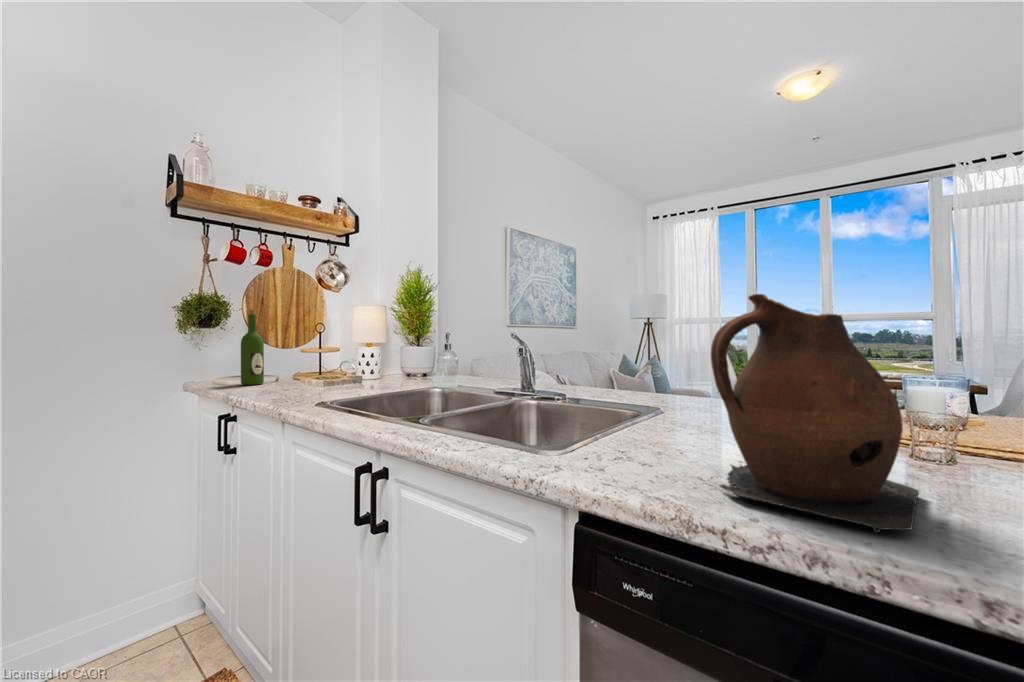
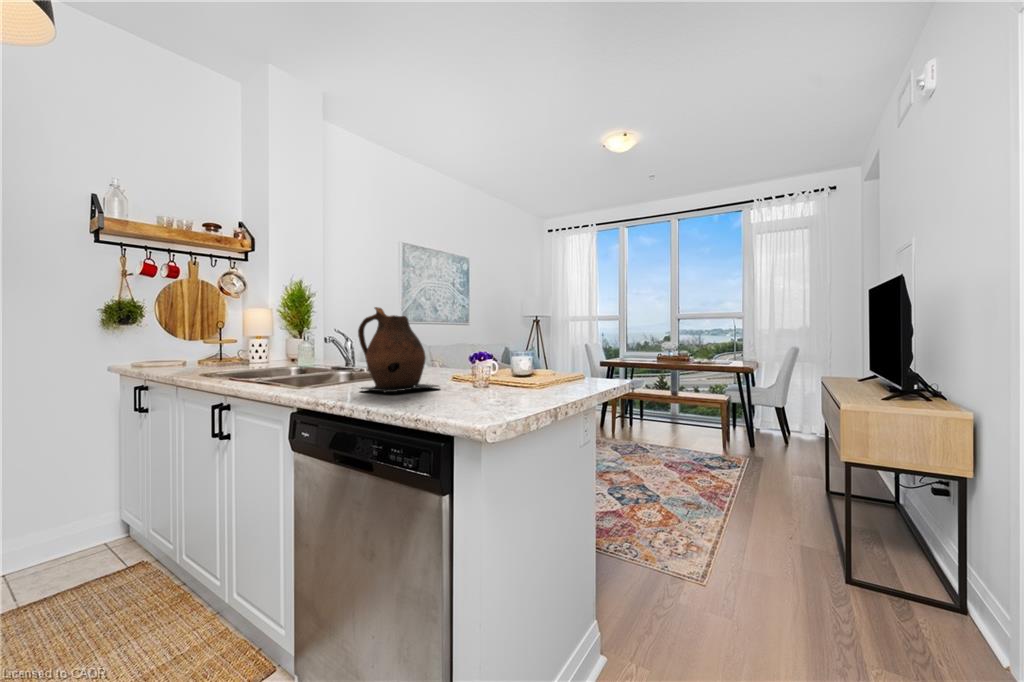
wine bottle: present [241,310,264,385] -> none [153,312,172,367]

